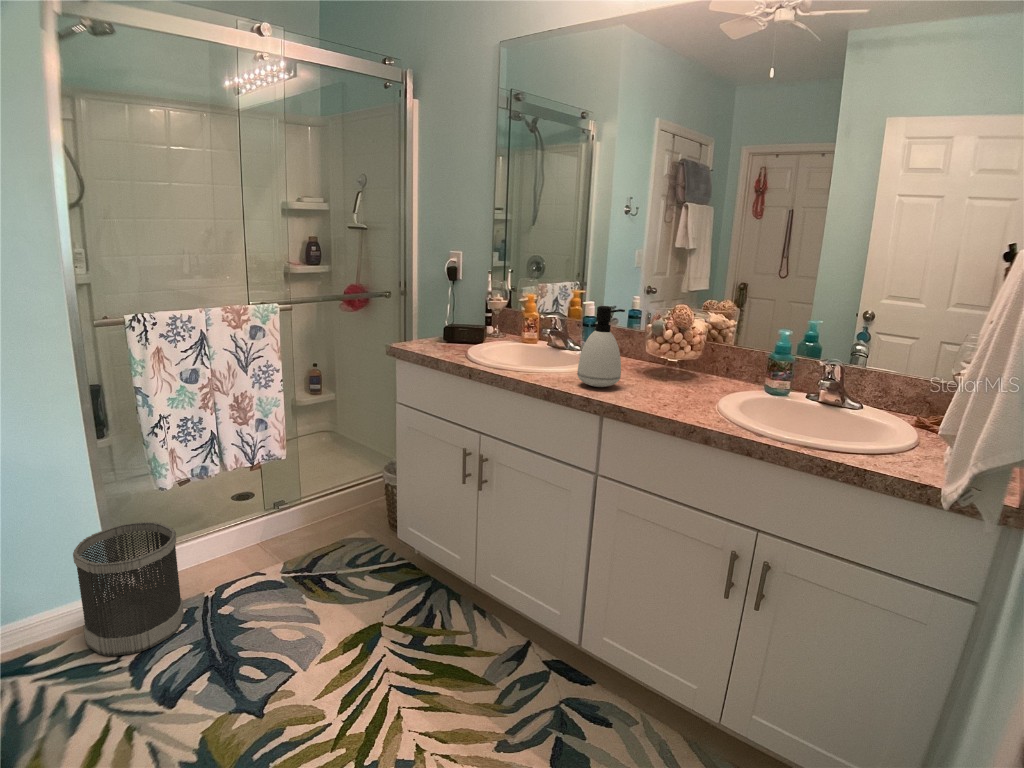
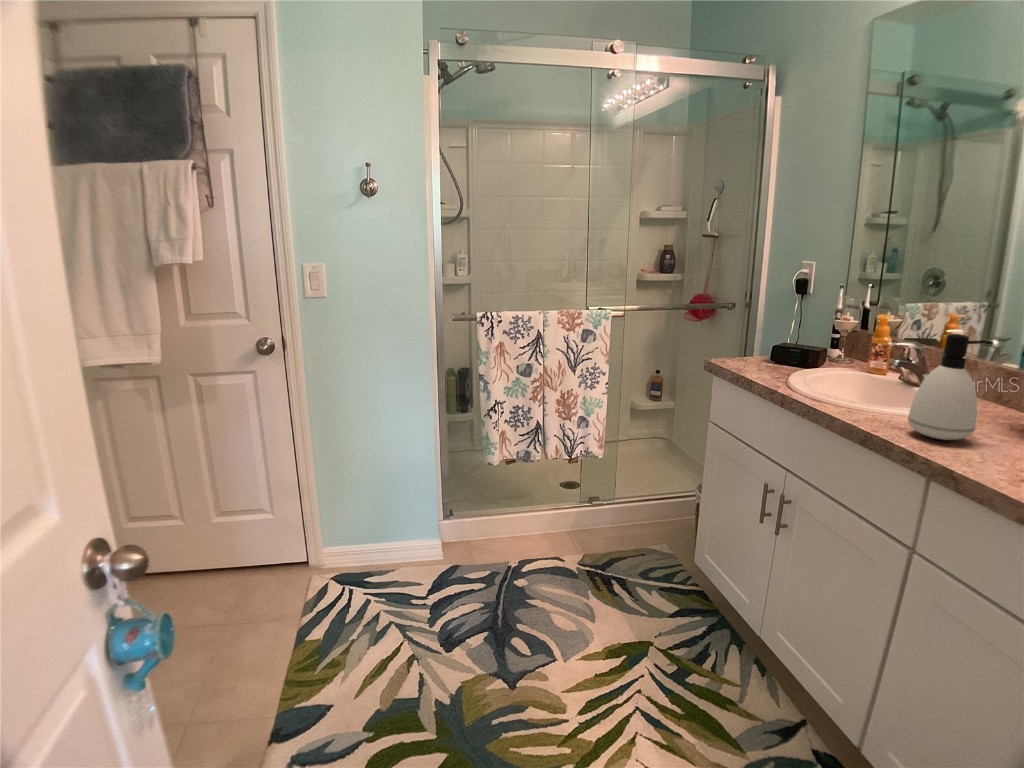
wastebasket: present [73,522,184,656] -> none [418,485,491,595]

